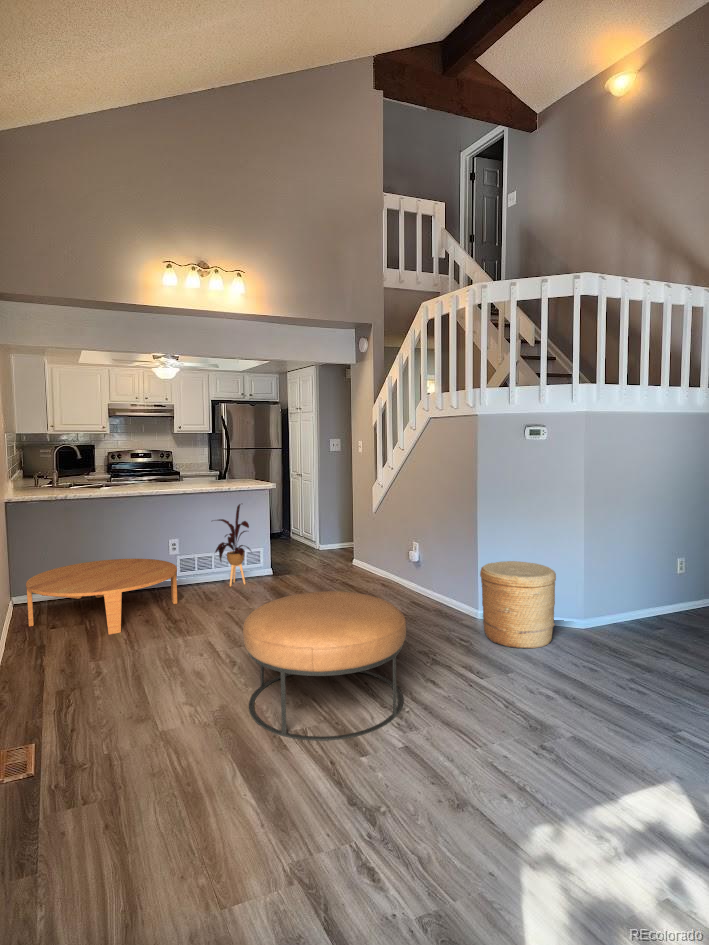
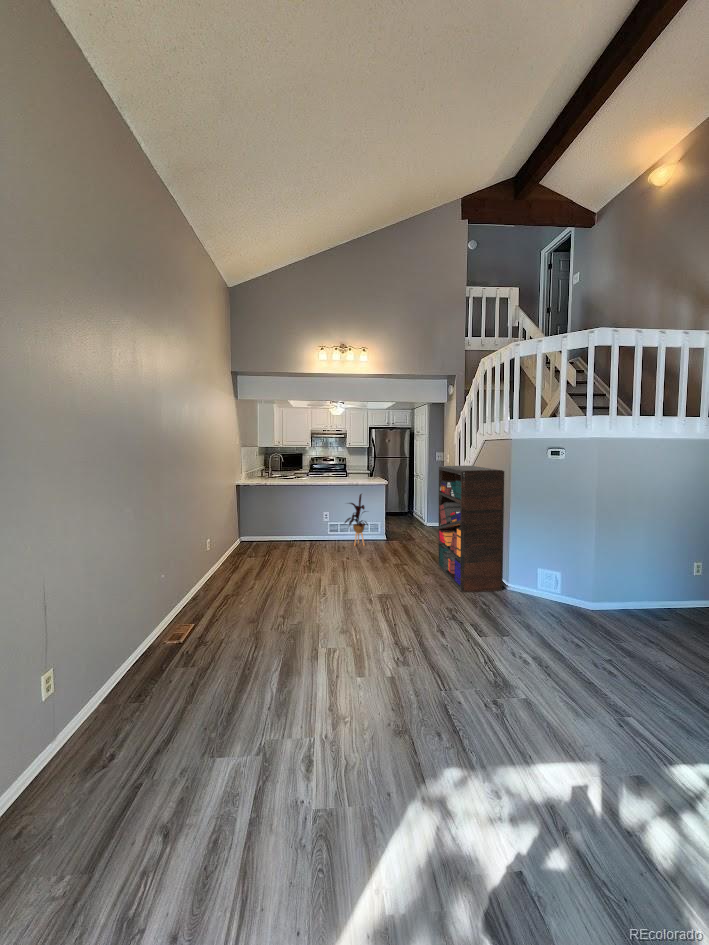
bookshelf: none [369,457,468,628] -> present [438,466,504,592]
coffee table: present [26,559,177,634] -> none [234,523,317,568]
woven basket: present [480,561,556,648] -> none [504,550,568,622]
ottoman: present [243,591,406,741] -> none [307,558,417,663]

